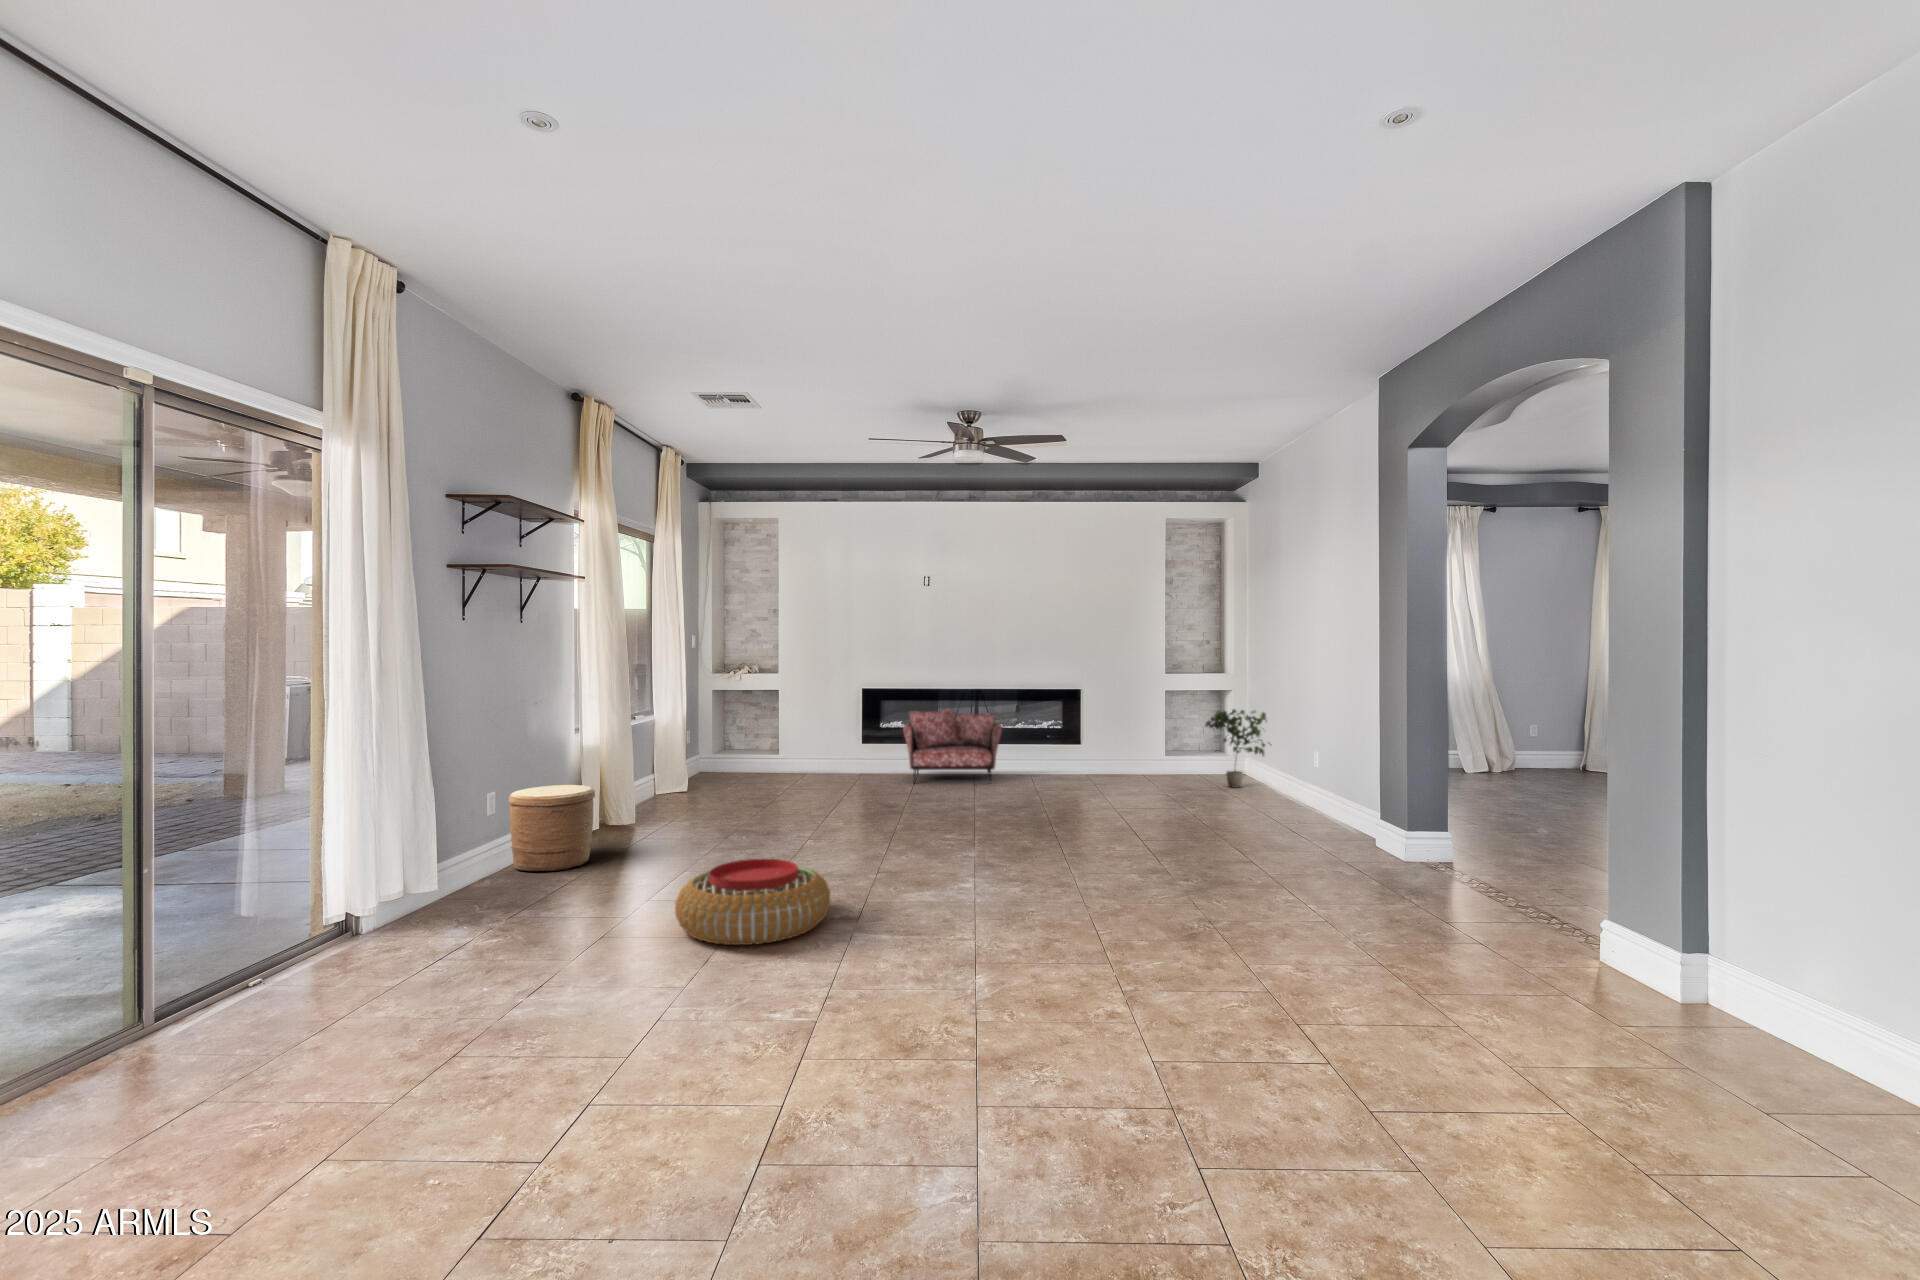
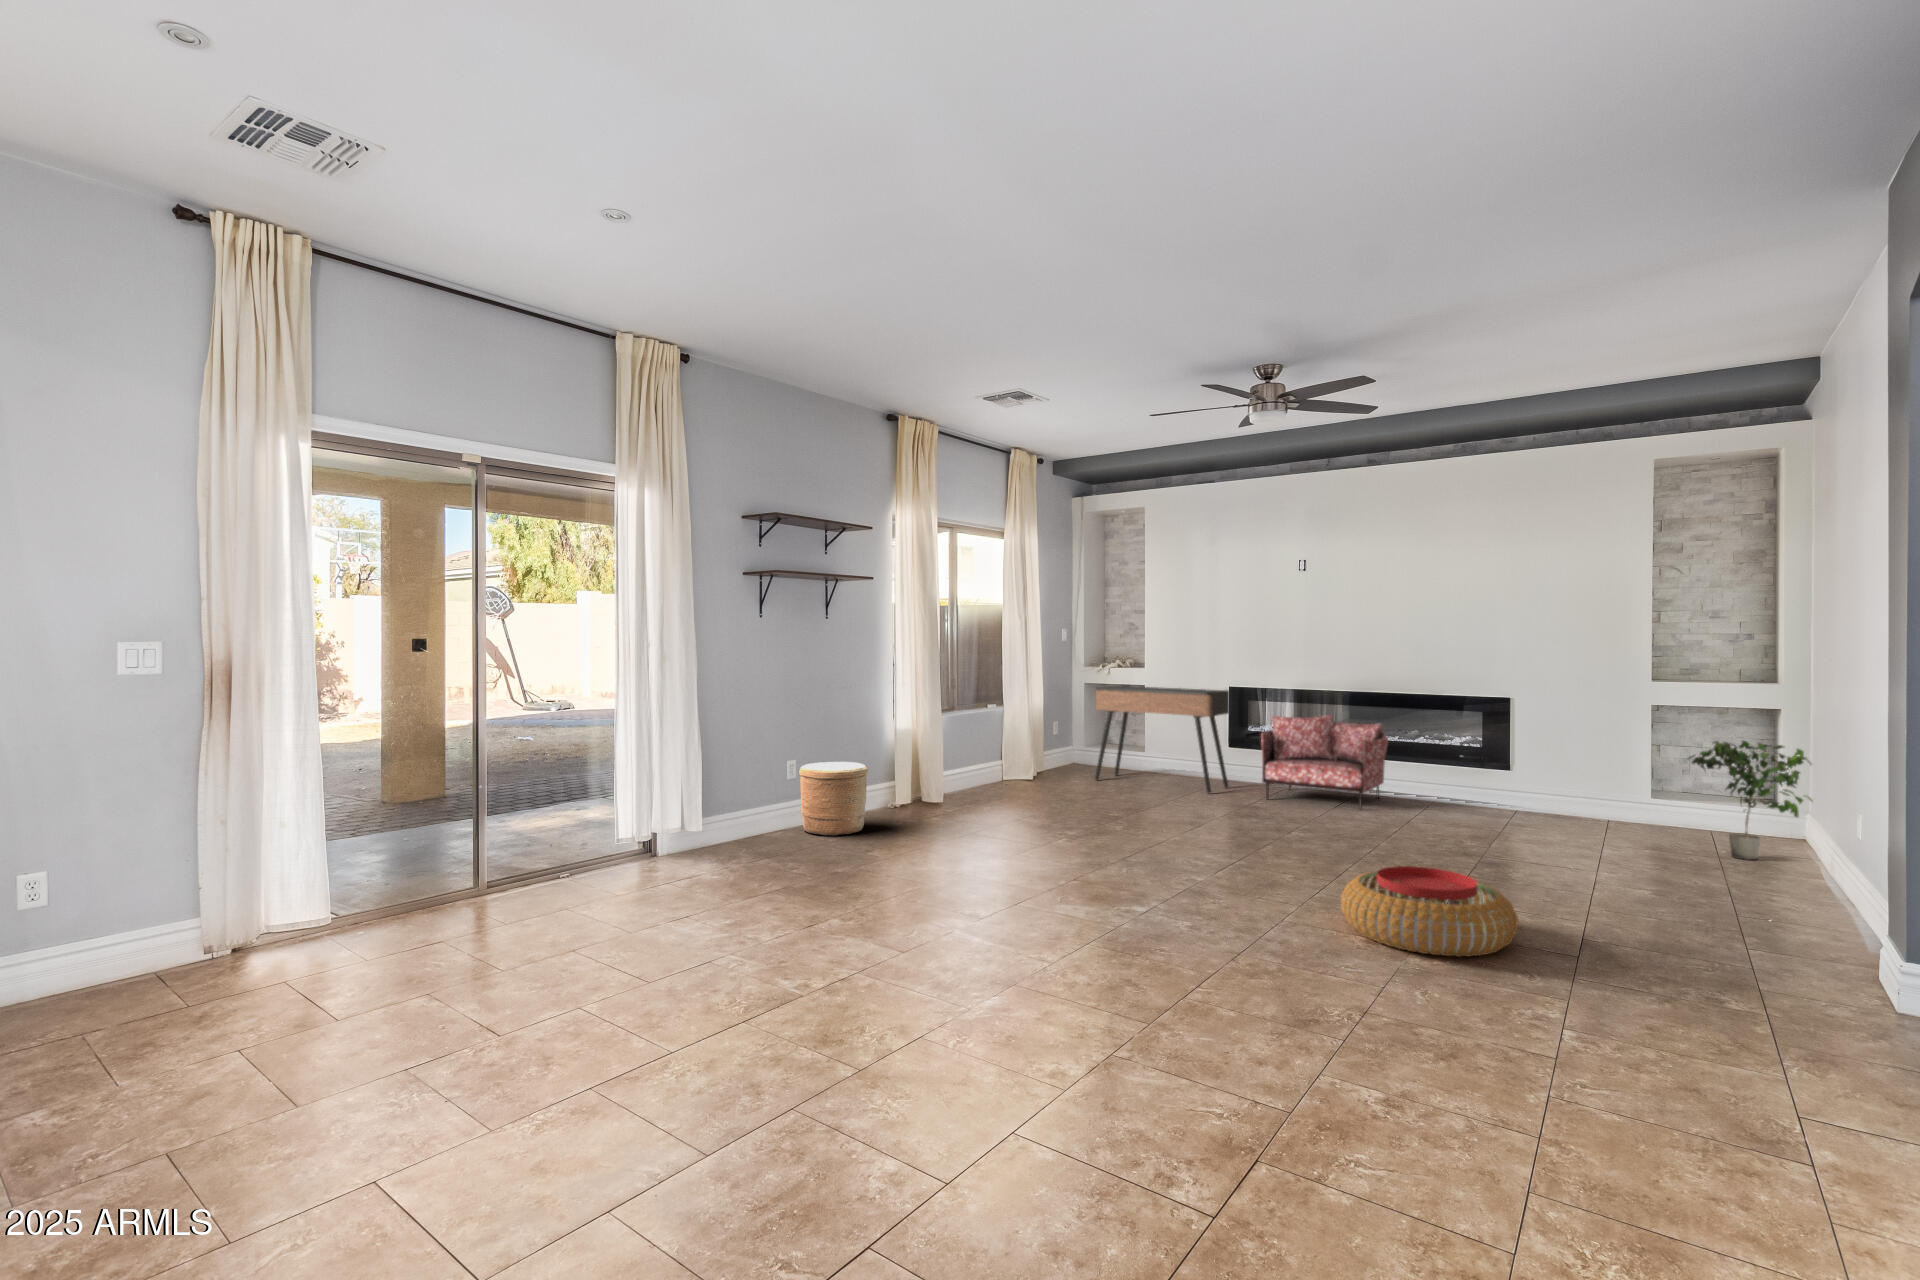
console table: none [746,691,871,784] -> present [1095,686,1229,793]
pouf: present [675,859,831,945] -> present [1341,866,1518,957]

